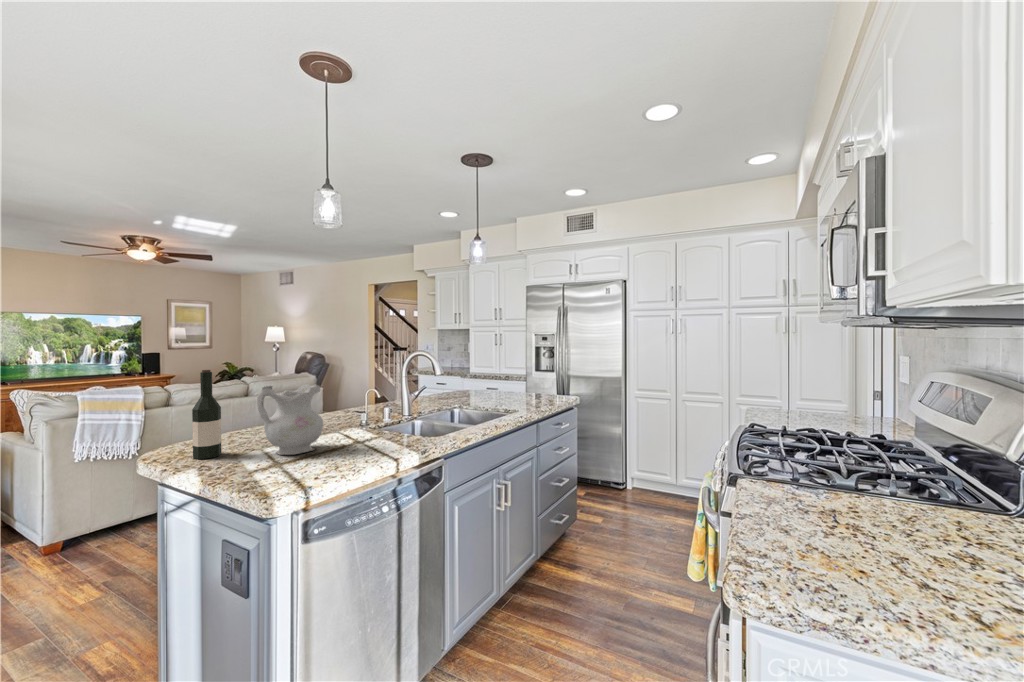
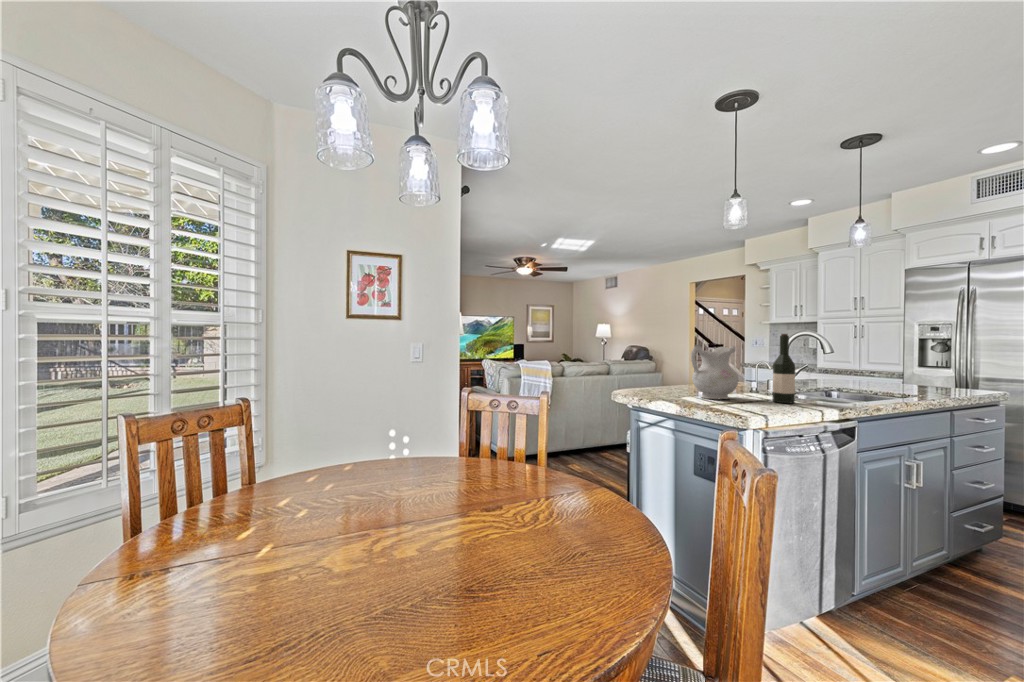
wine bottle: present [192,370,222,459] -> present [773,334,795,403]

